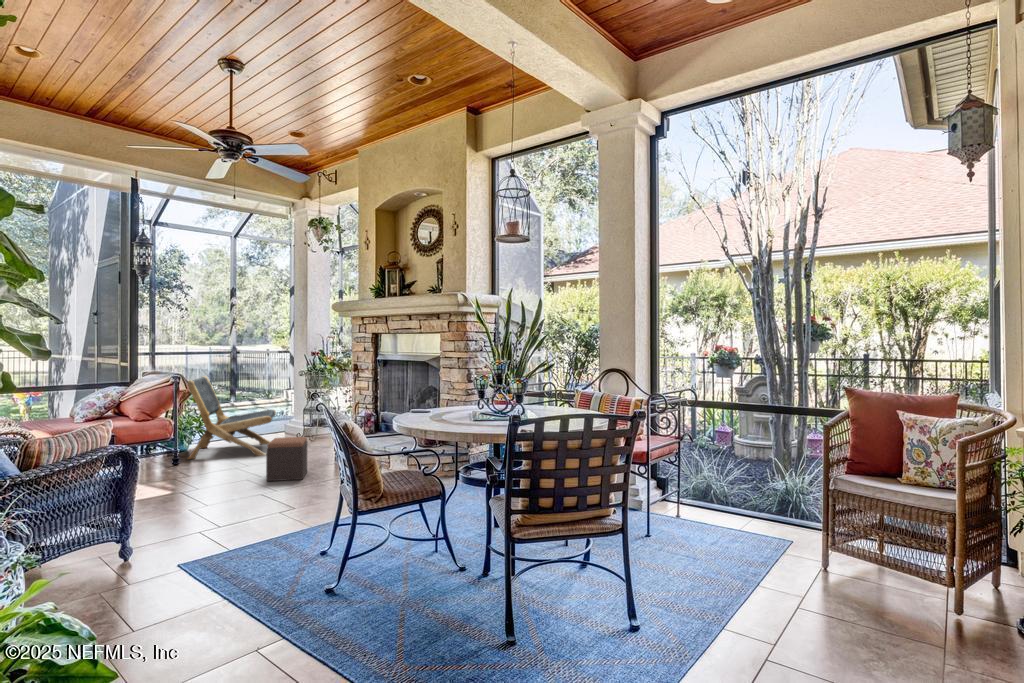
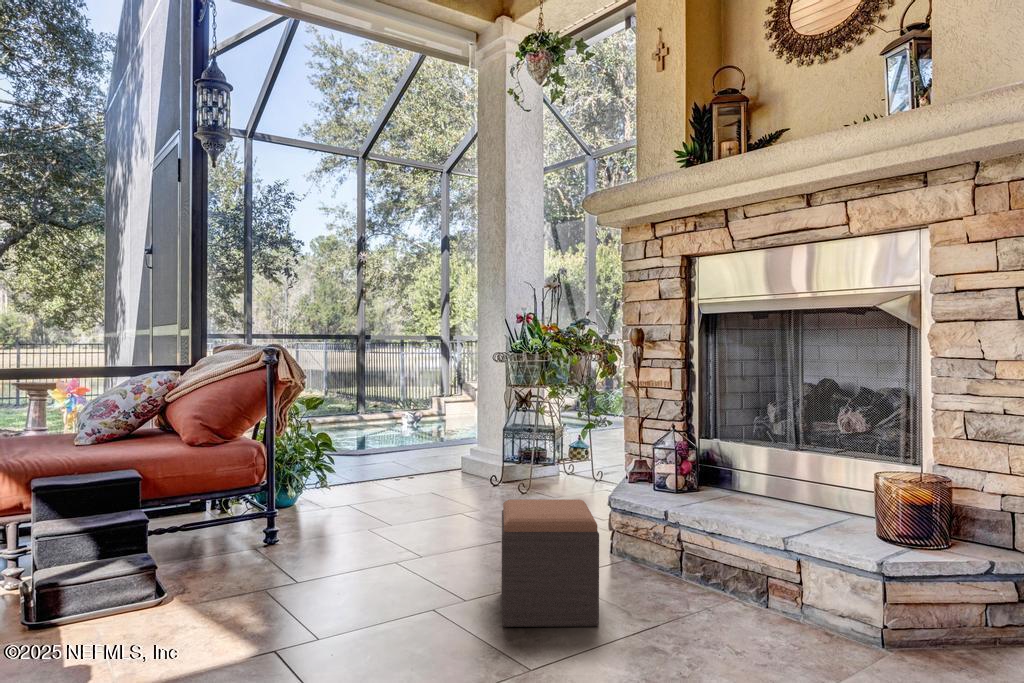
lounge chair: present [187,376,276,459] -> none [292,356,464,530]

